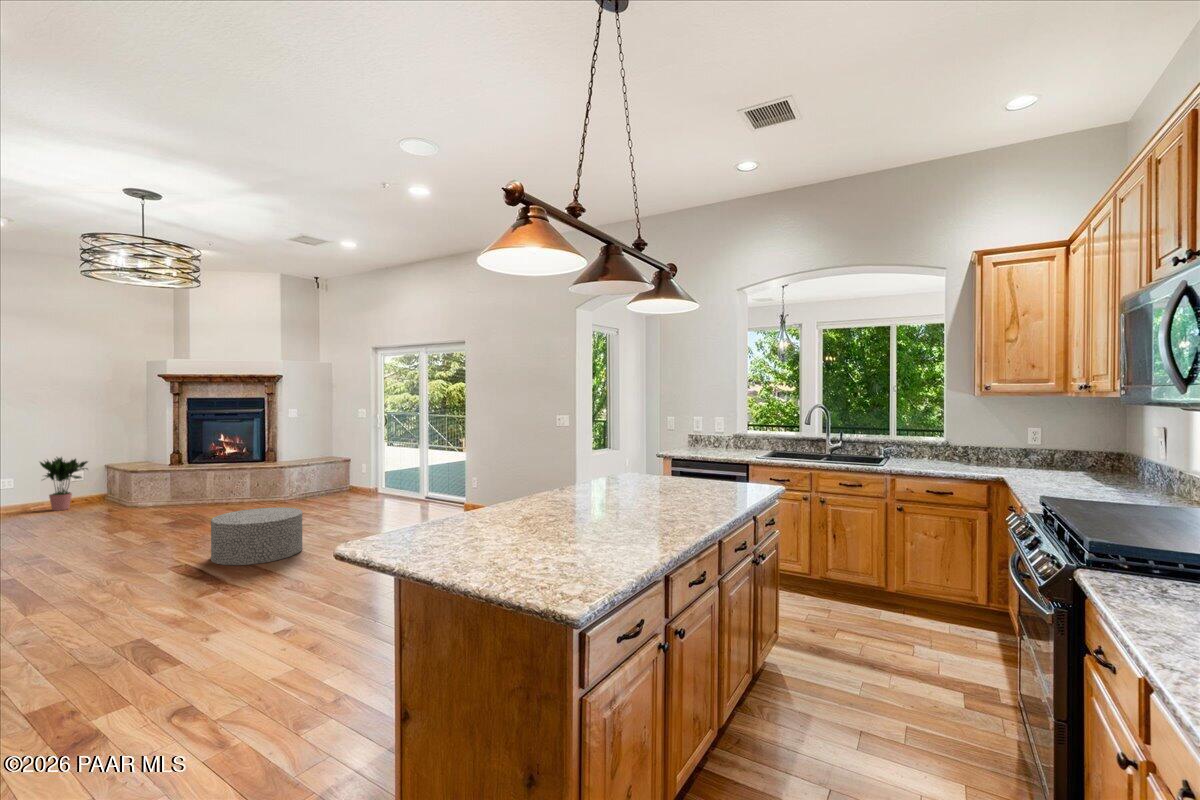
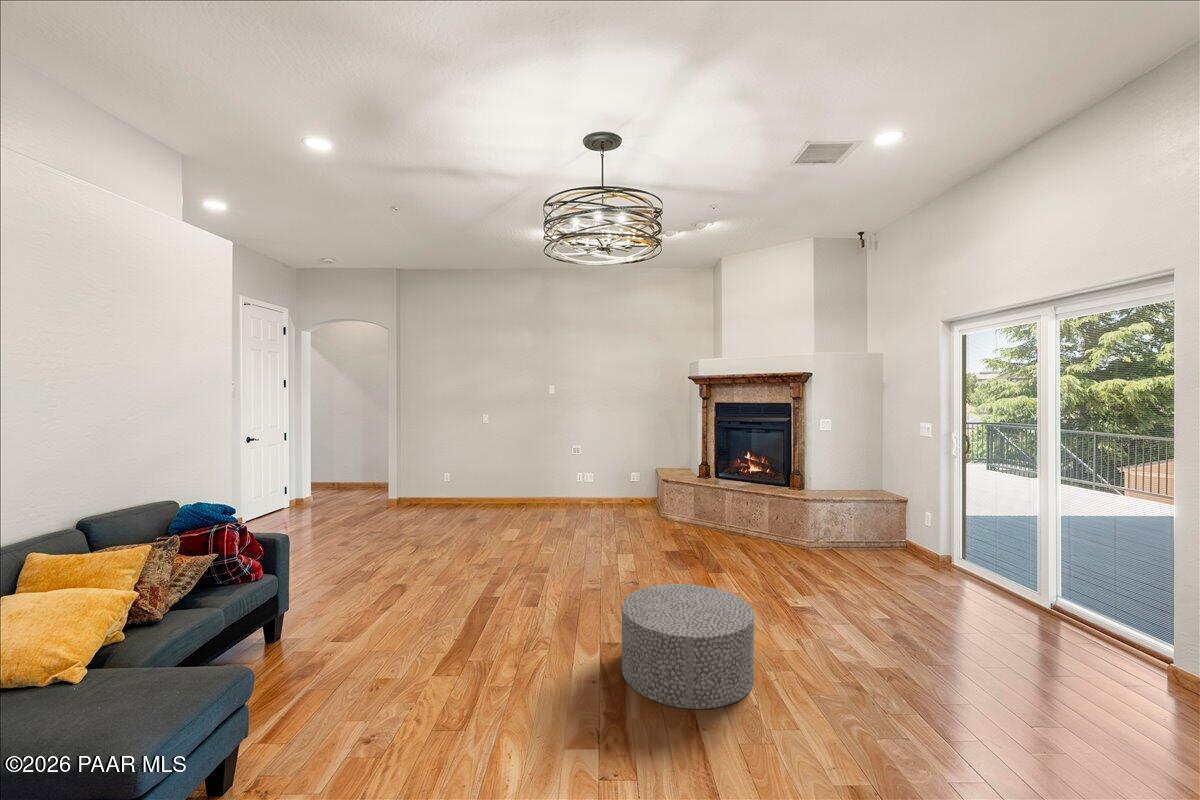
potted plant: present [40,457,88,511] -> none [600,457,637,510]

